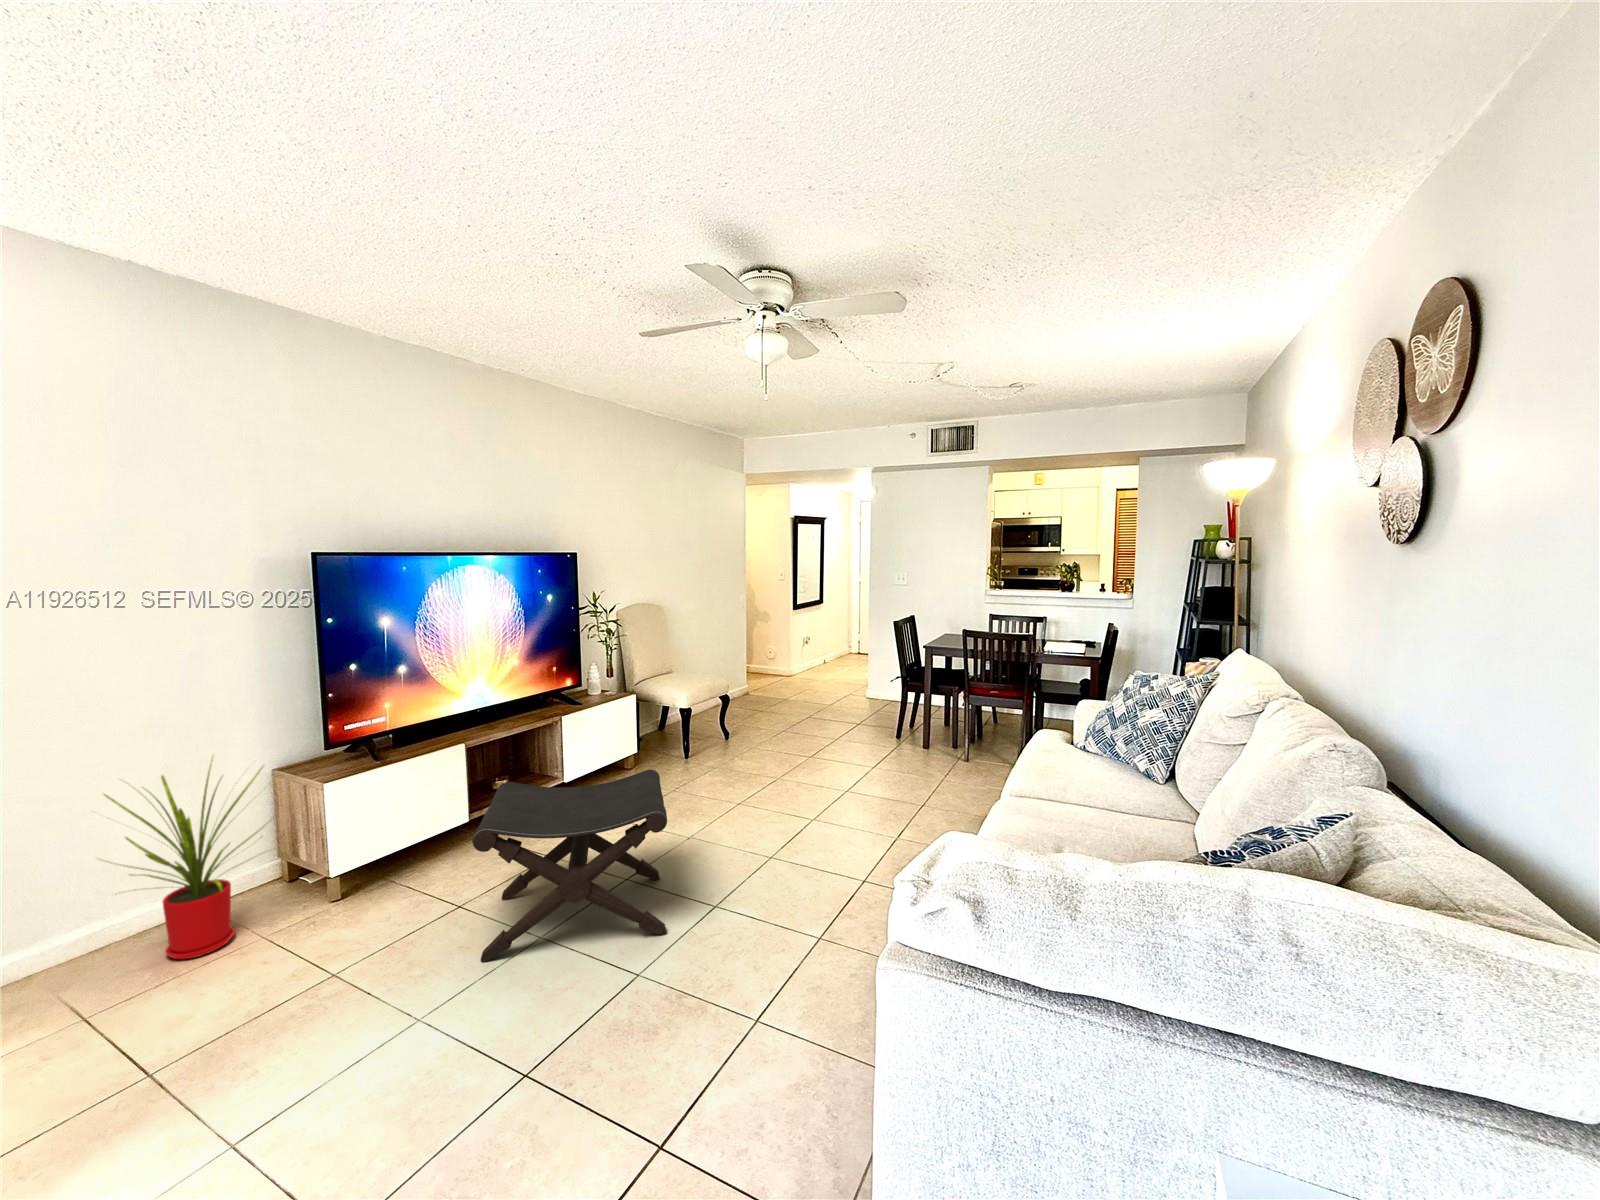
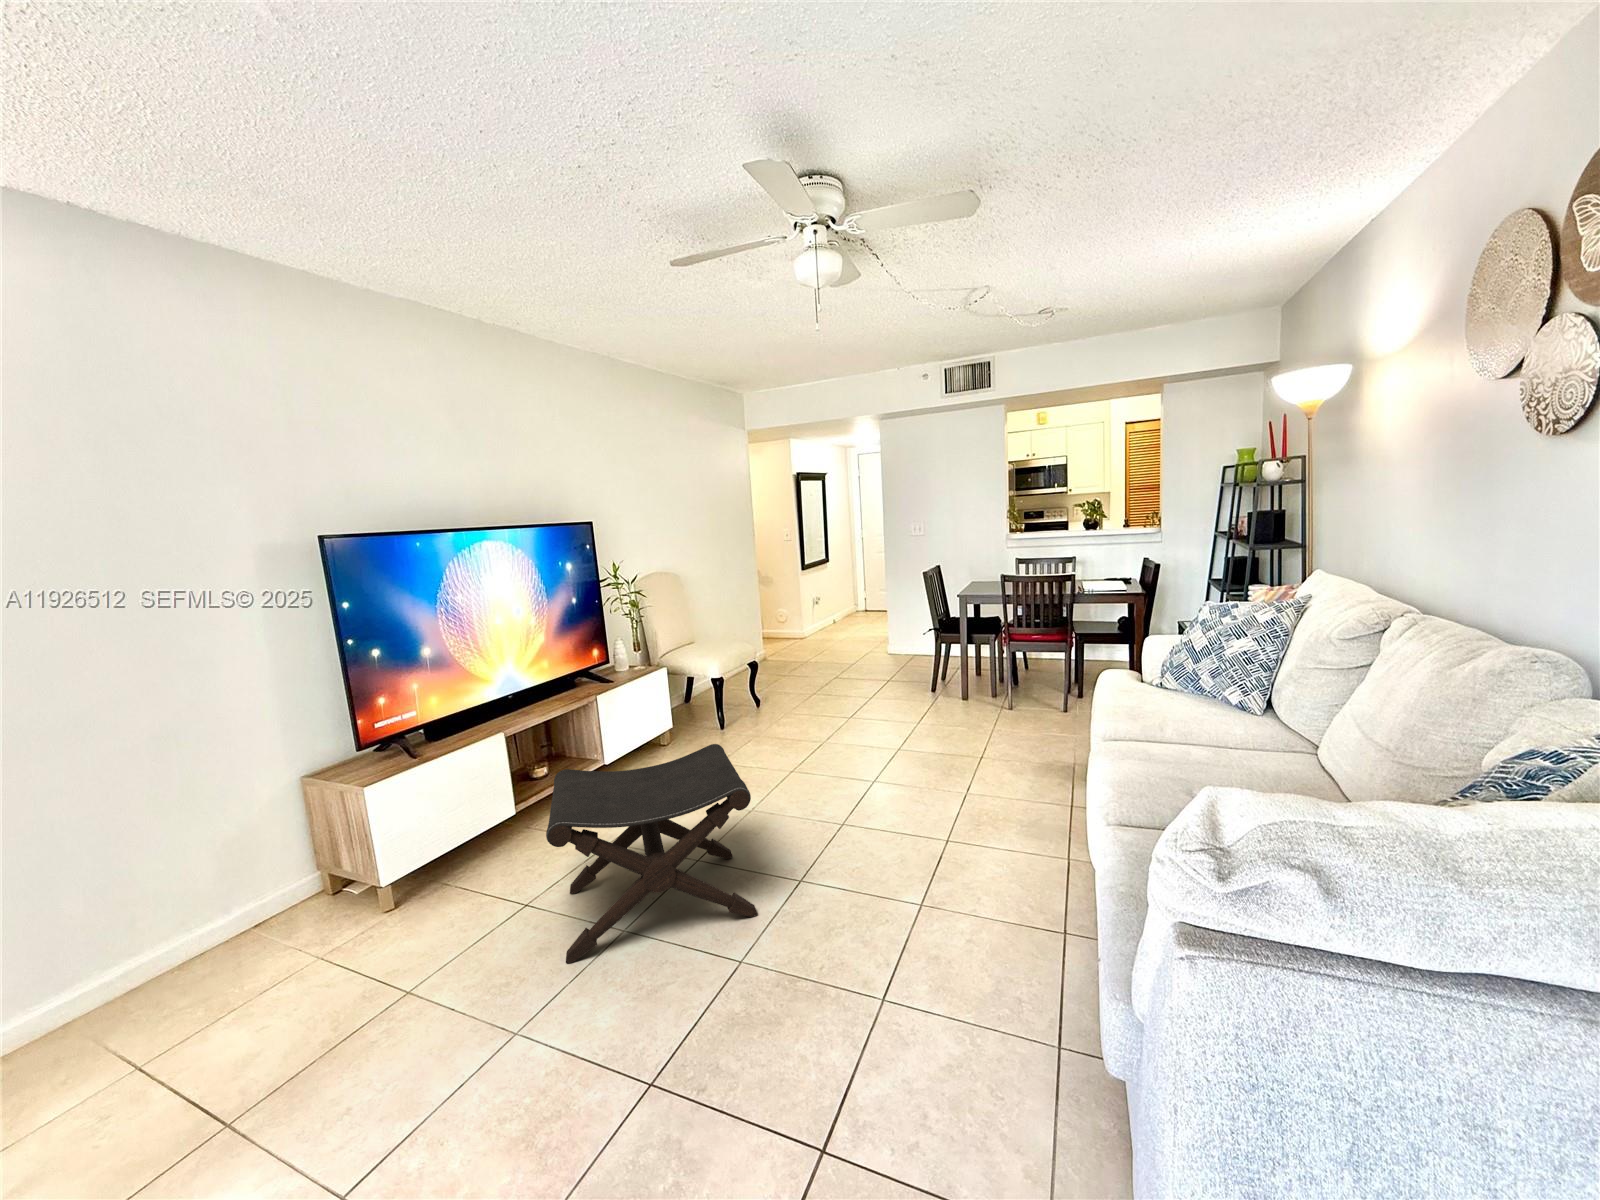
house plant: present [98,759,278,959] -> none [113,765,336,991]

